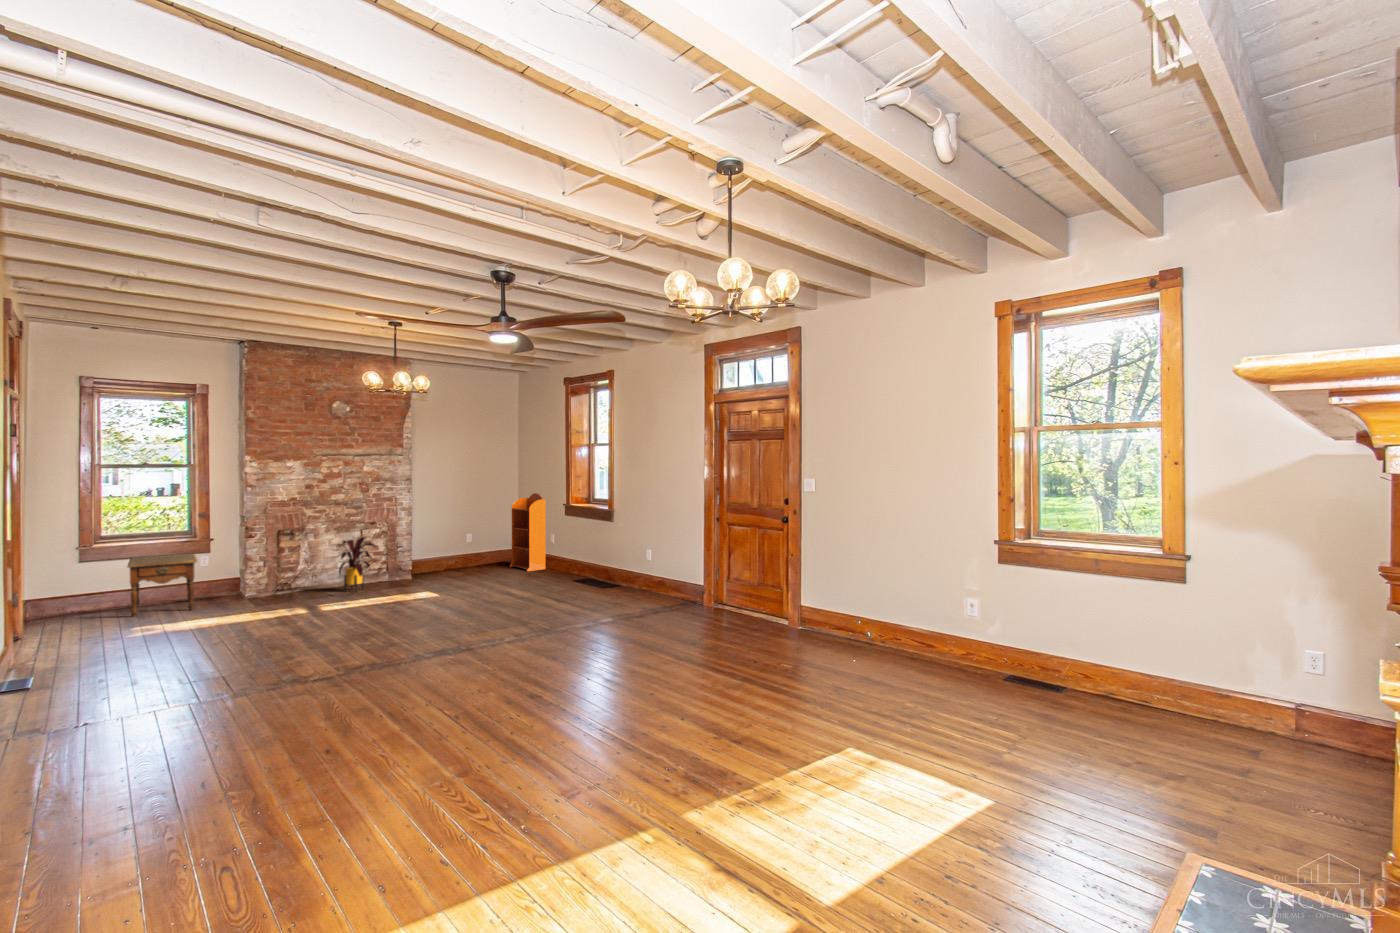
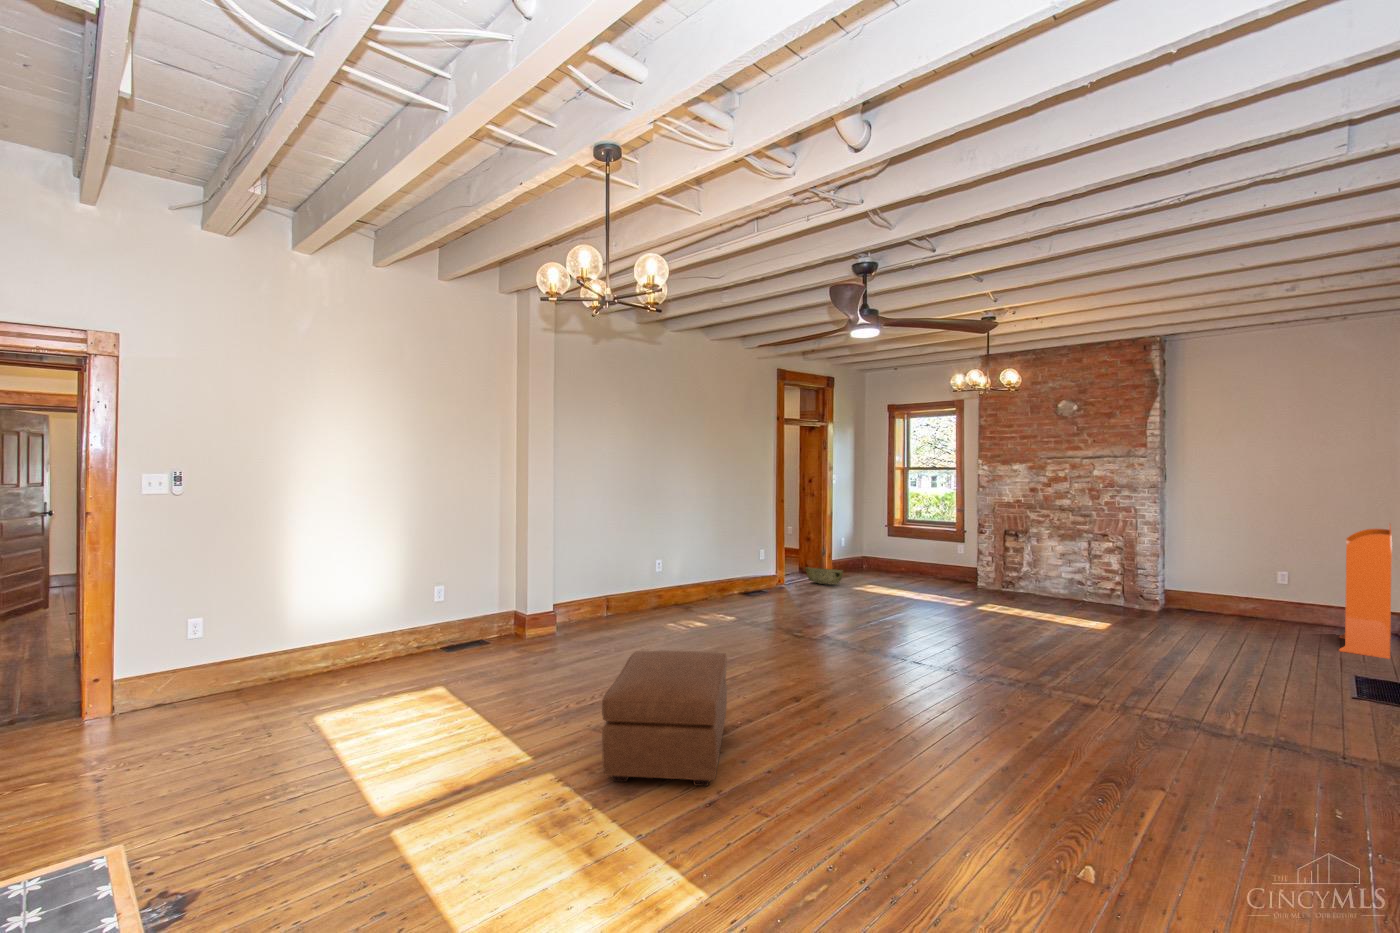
house plant: present [338,537,376,591] -> none [1032,549,1089,606]
side table: present [128,554,197,617] -> none [890,536,955,584]
woven basket: none [20,617,97,647] -> present [805,567,843,585]
ottoman: none [461,640,633,760] -> present [602,651,727,786]

